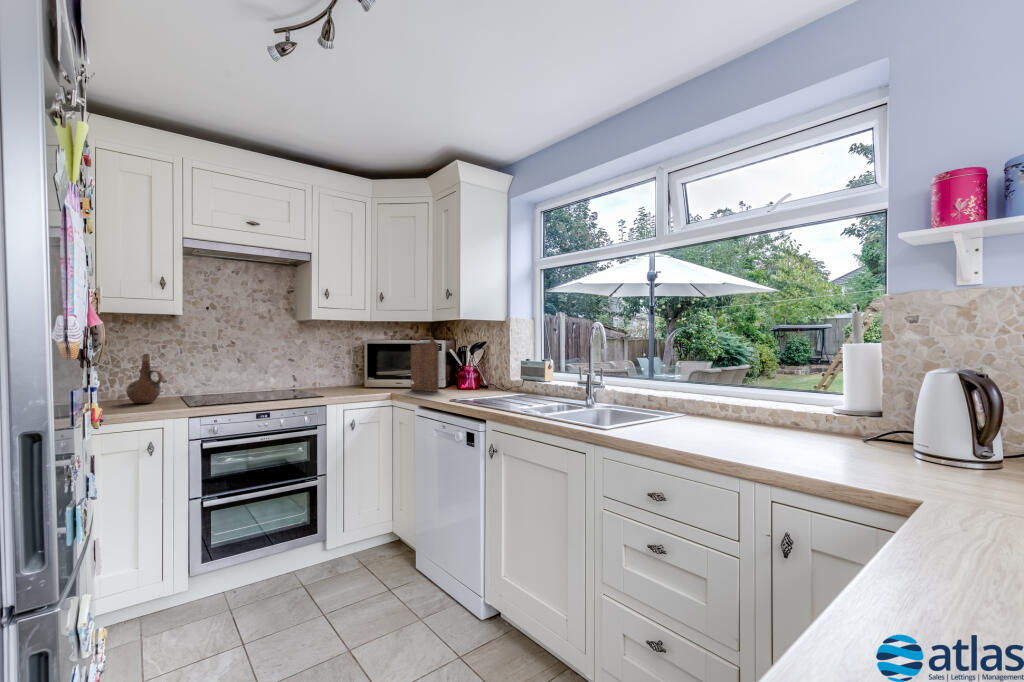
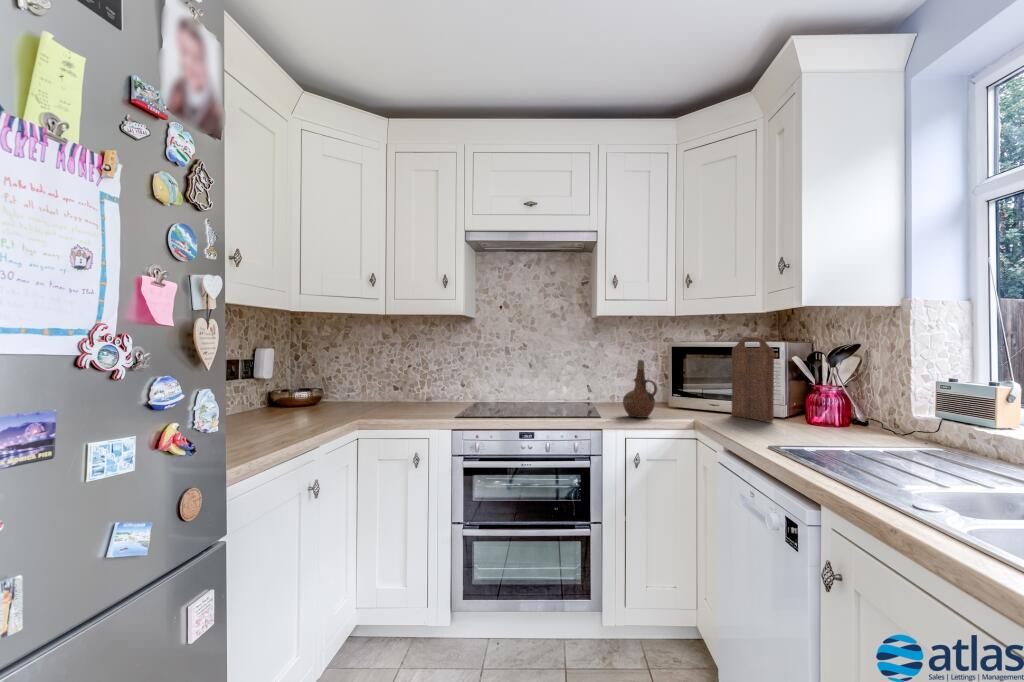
ceramic pitcher: present [126,354,163,403] -> present [623,360,657,418]

